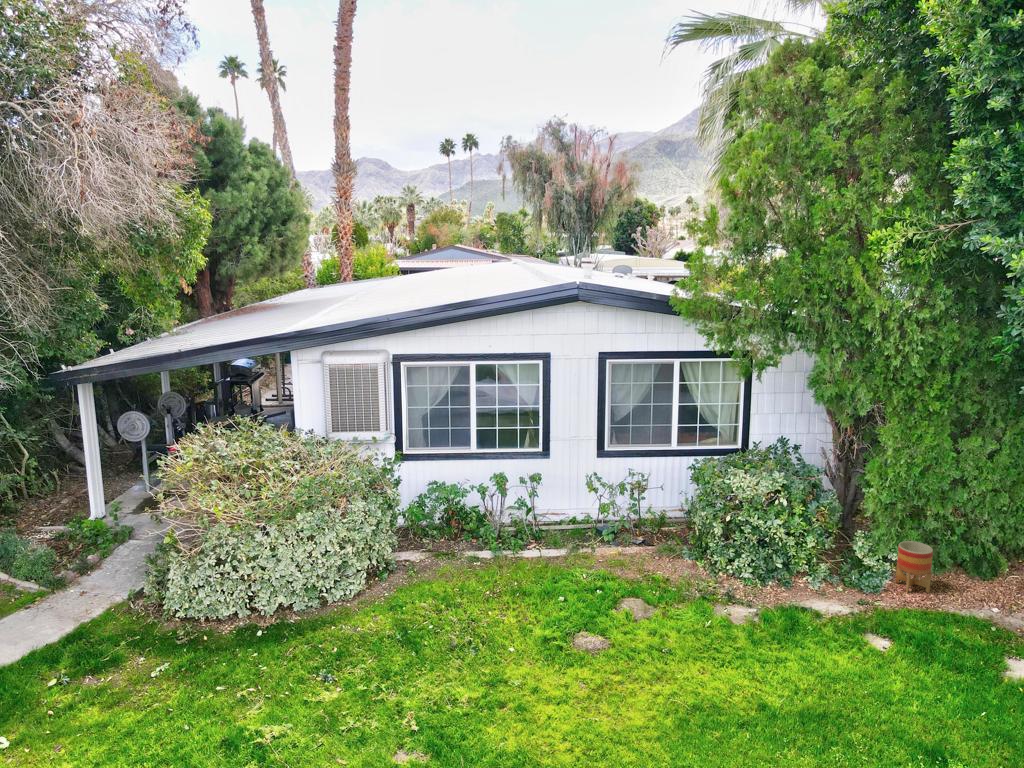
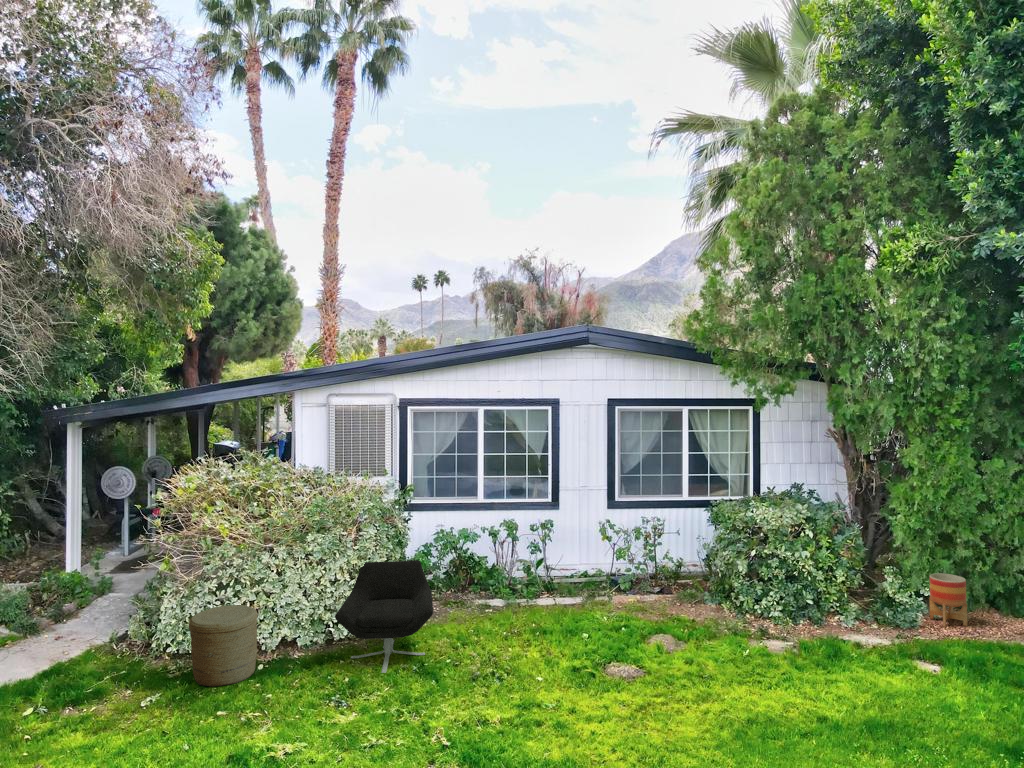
lounge chair: none [324,531,416,643] -> present [335,560,433,673]
woven basket: none [190,580,255,656] -> present [189,605,258,687]

